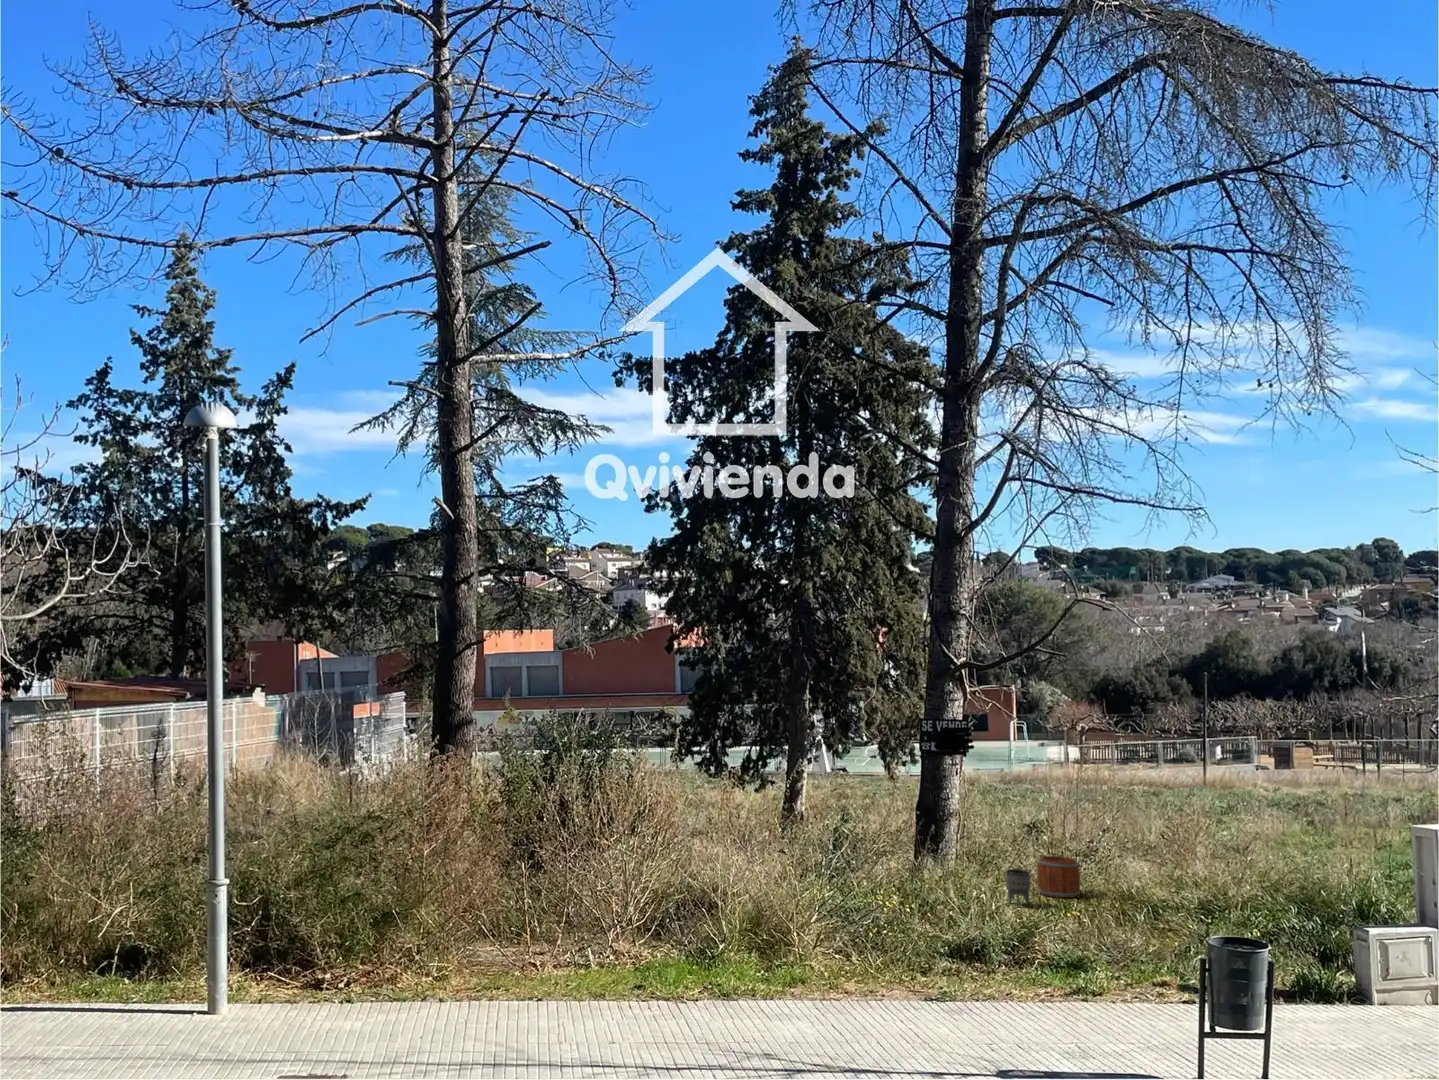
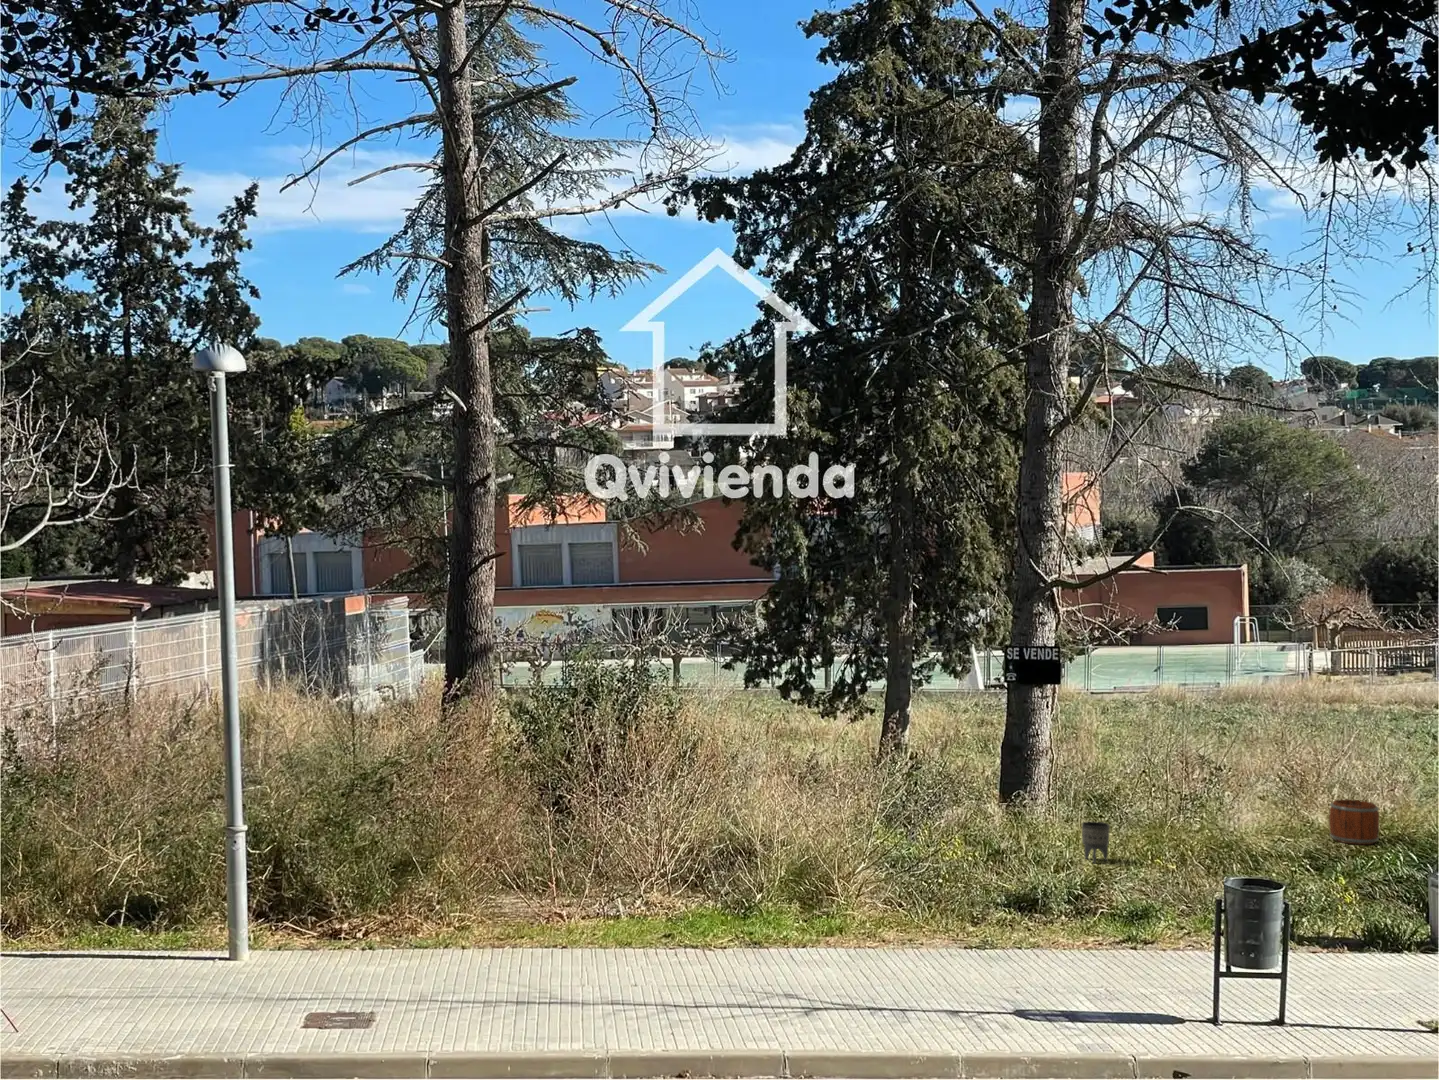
bucket: present [1037,856,1080,898] -> present [1329,799,1379,845]

